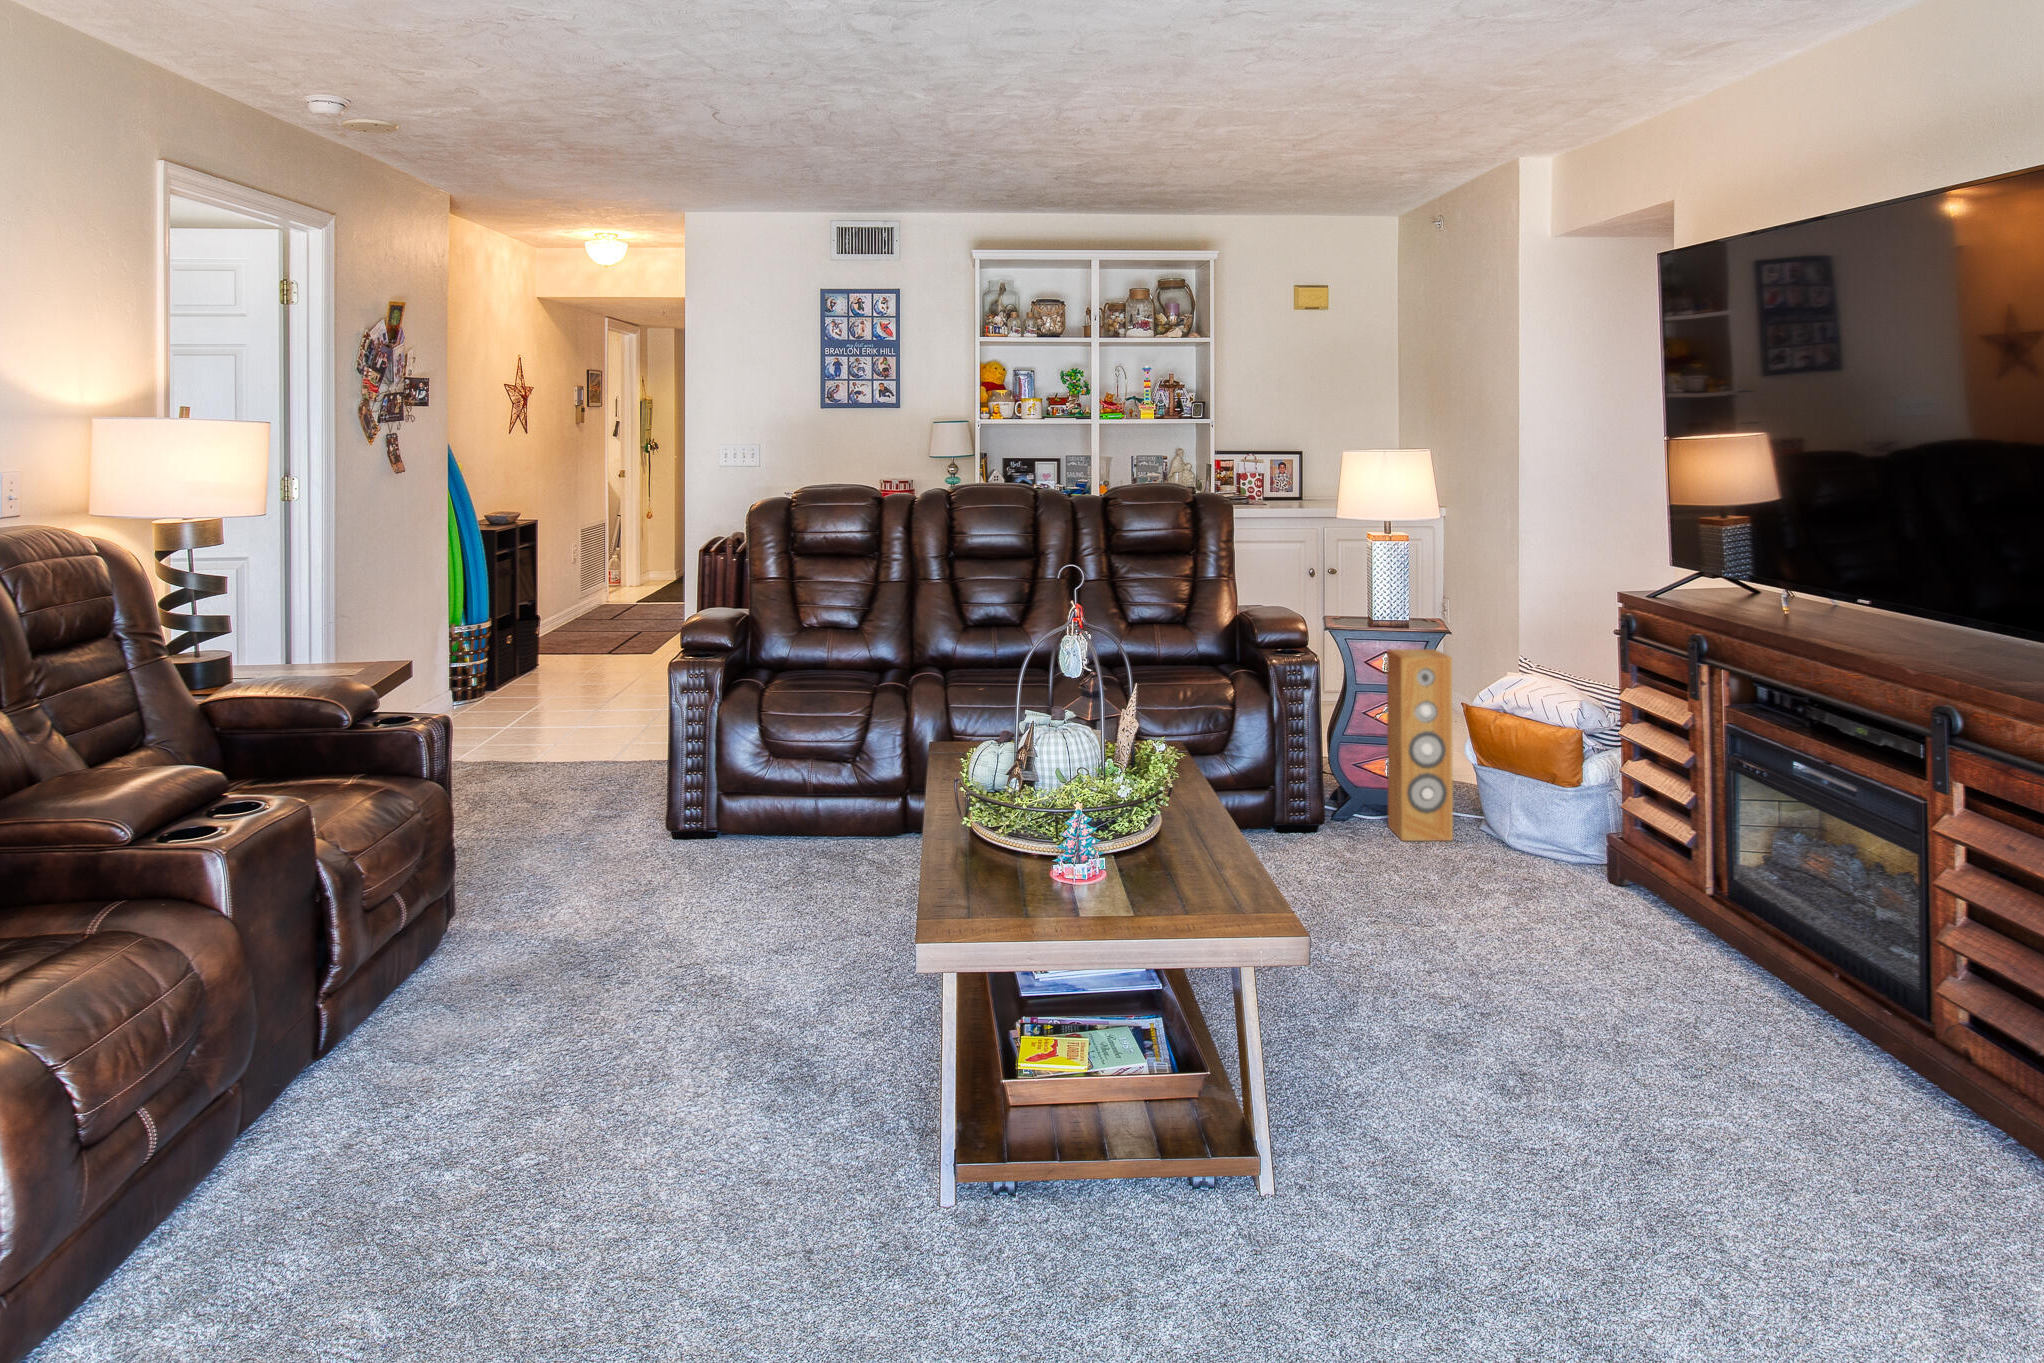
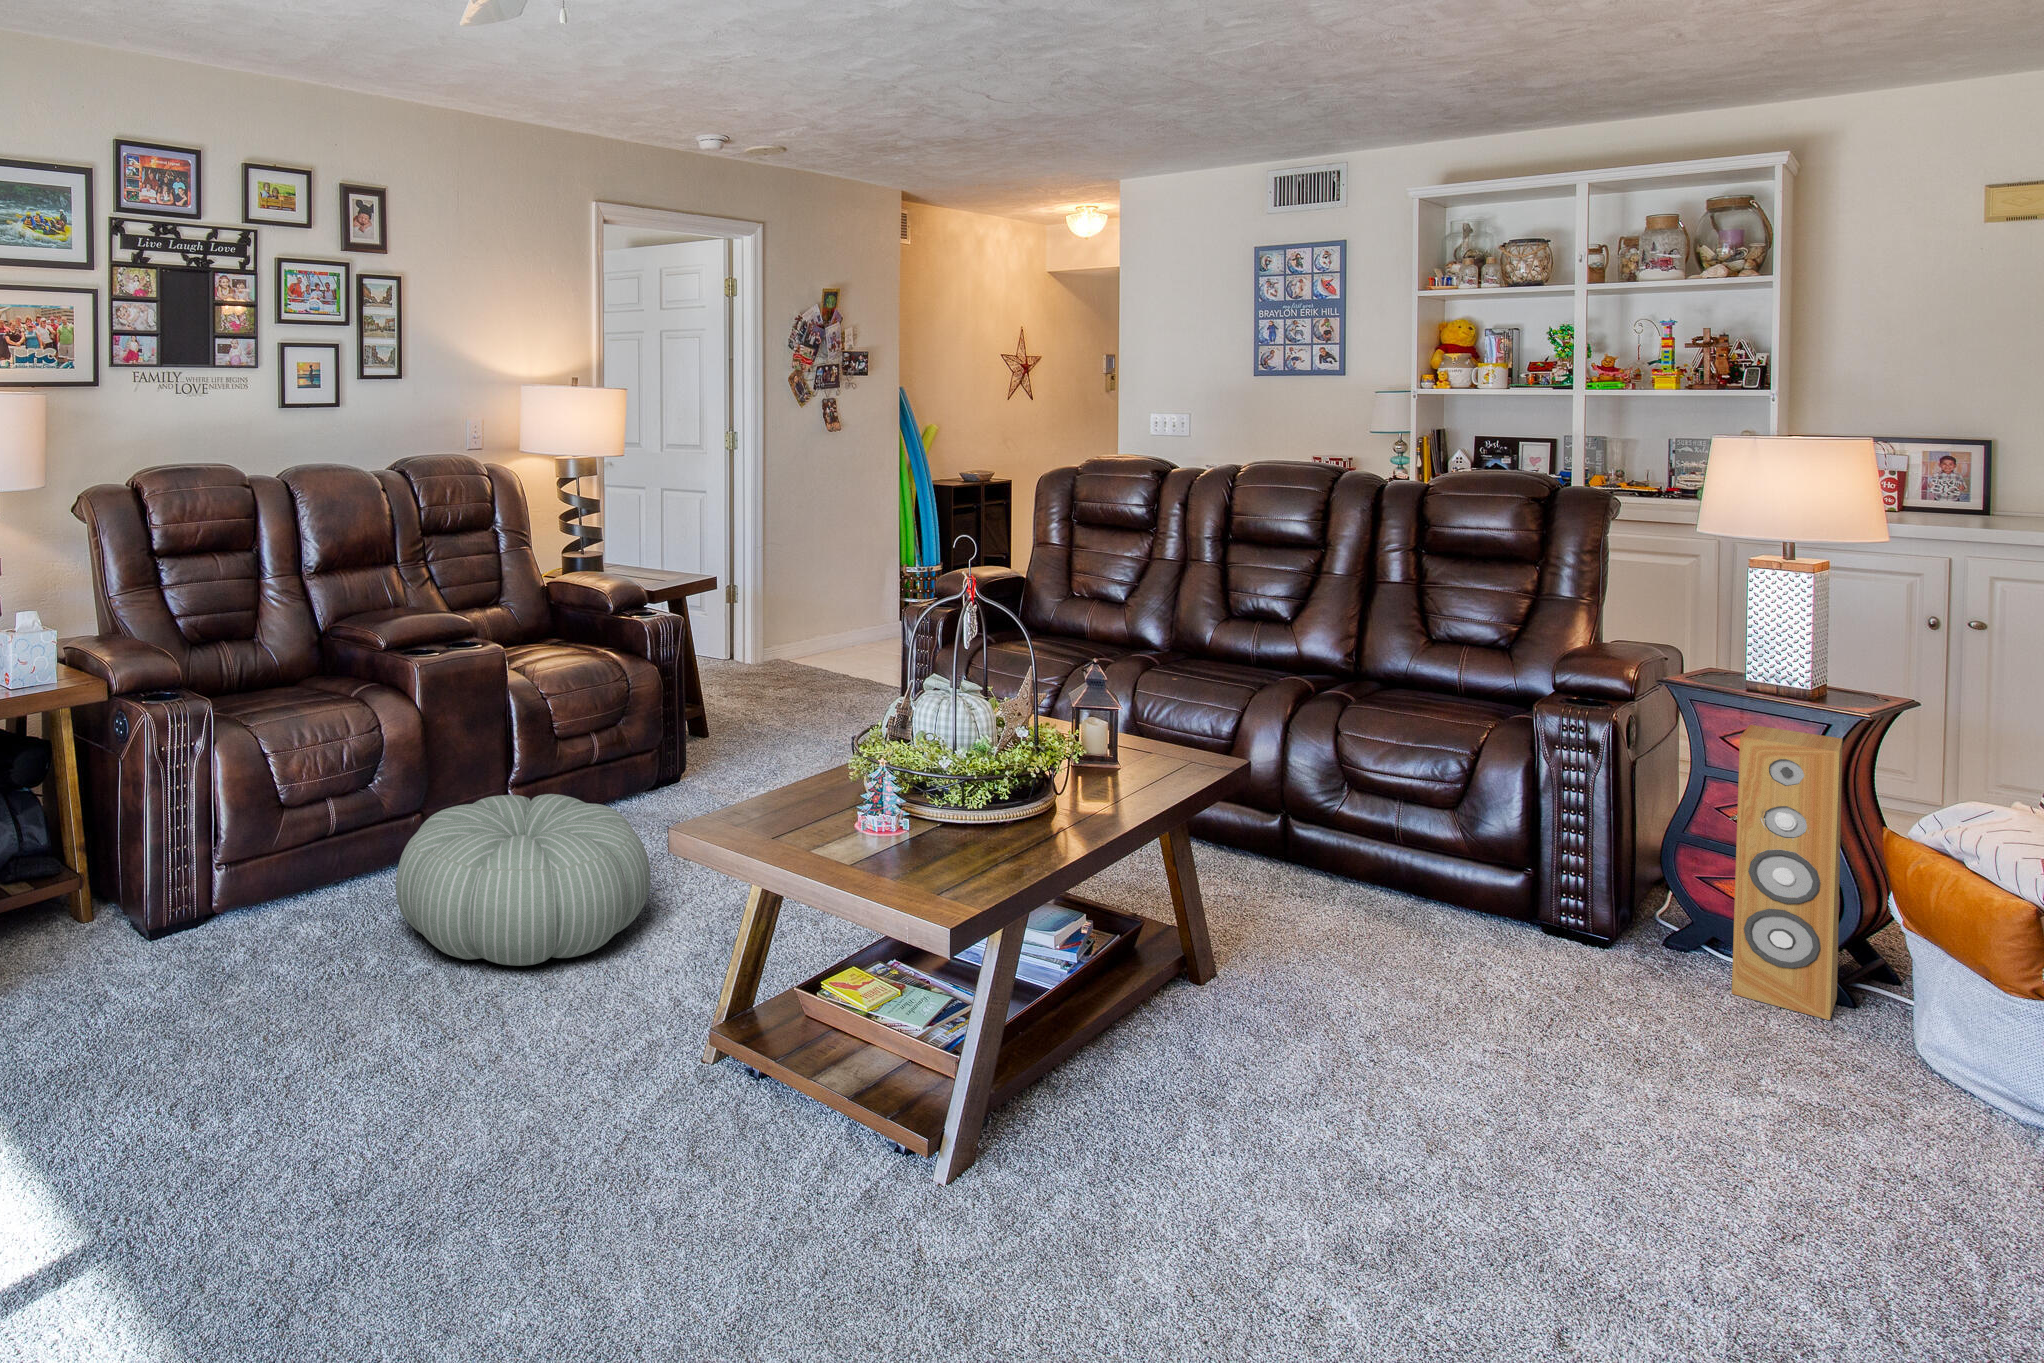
pouf: none [344,968,720,1248] -> present [396,794,650,966]

